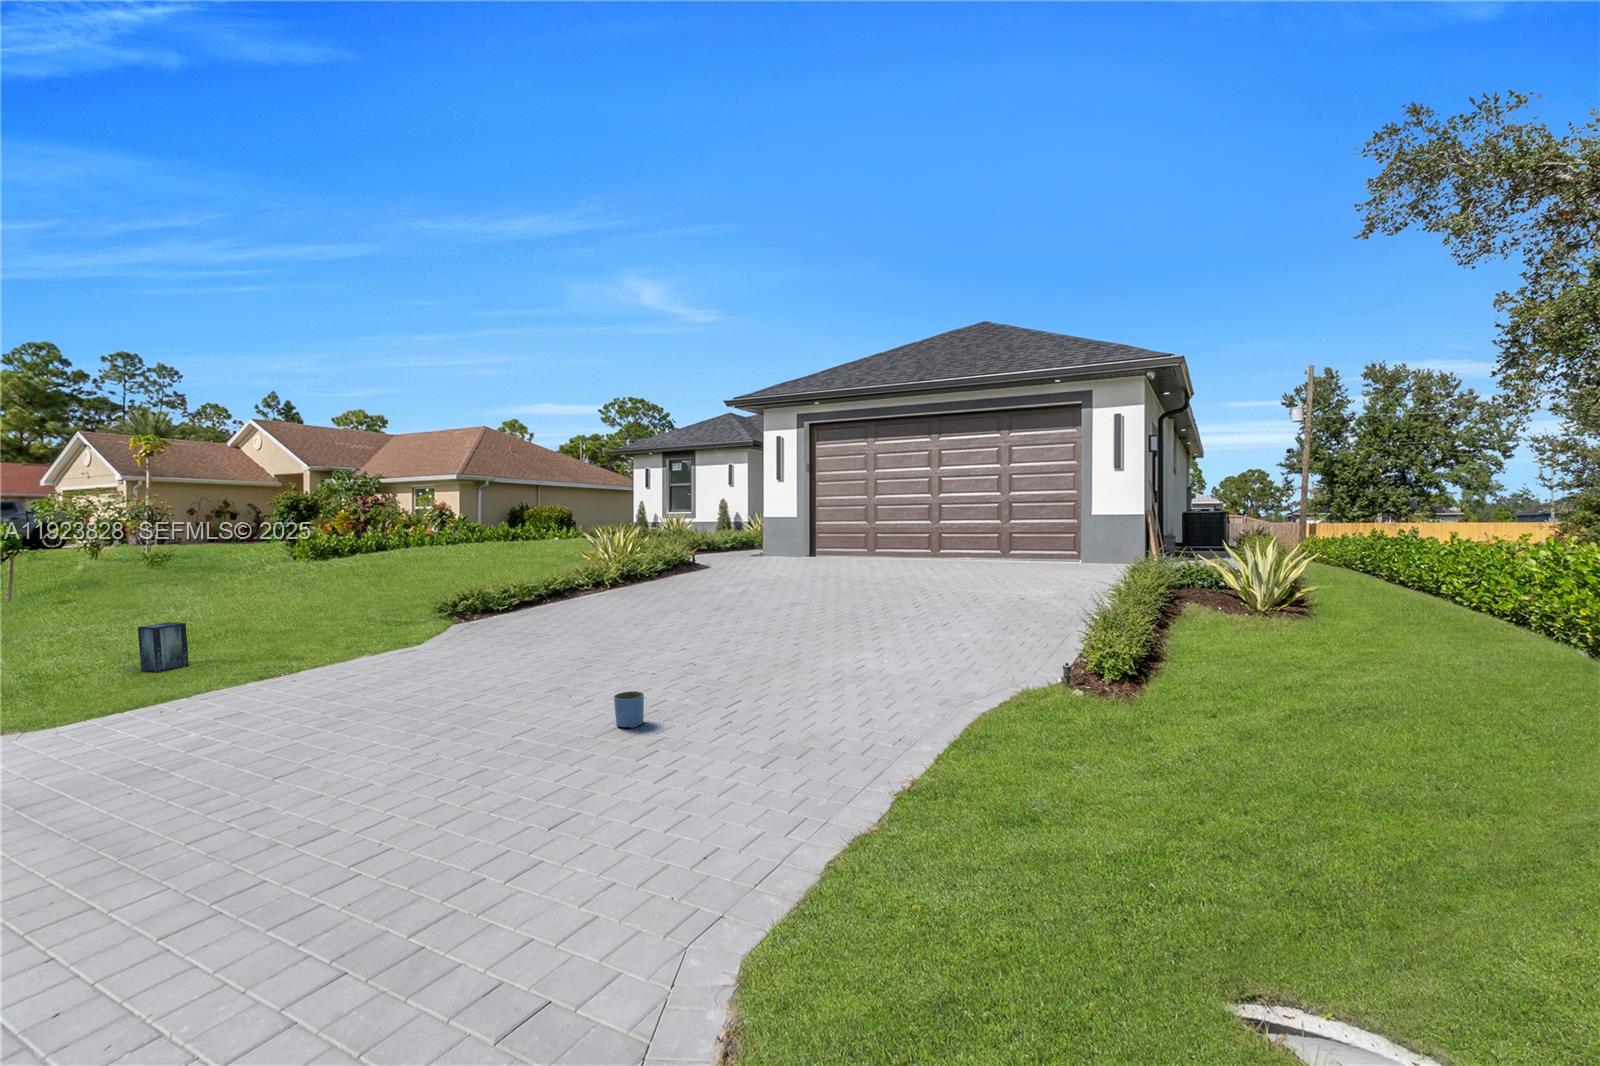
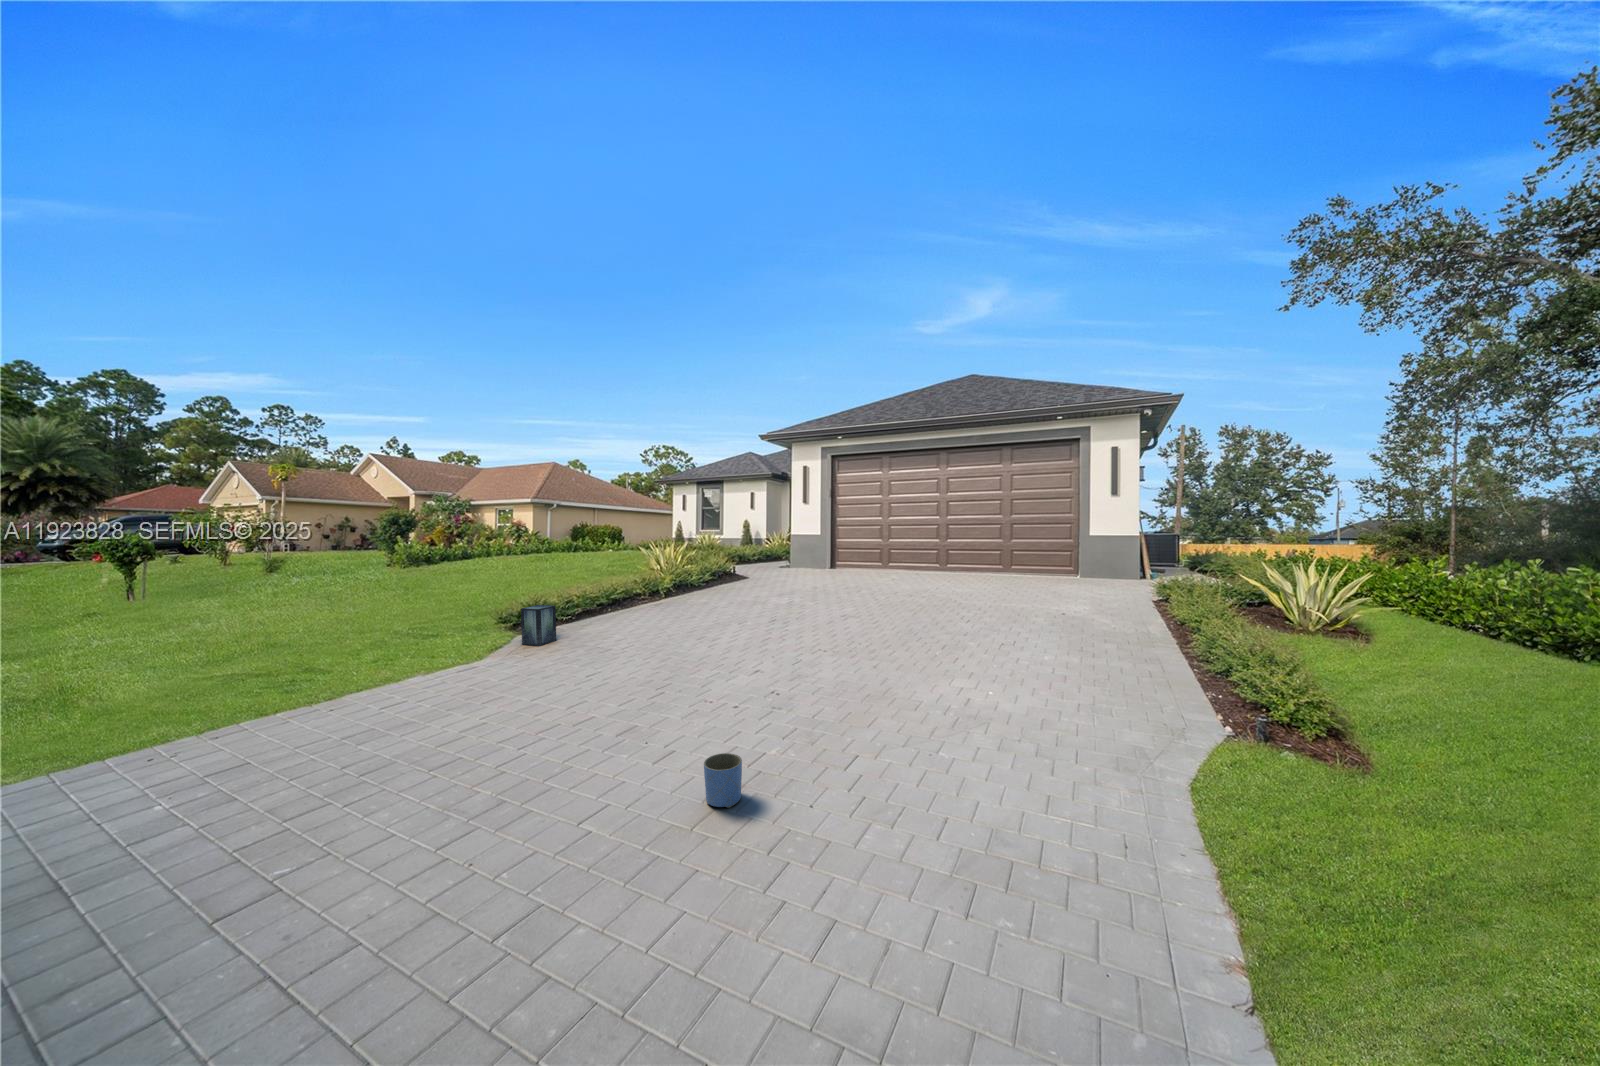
storage box: present [138,622,189,672] -> present [521,605,557,646]

